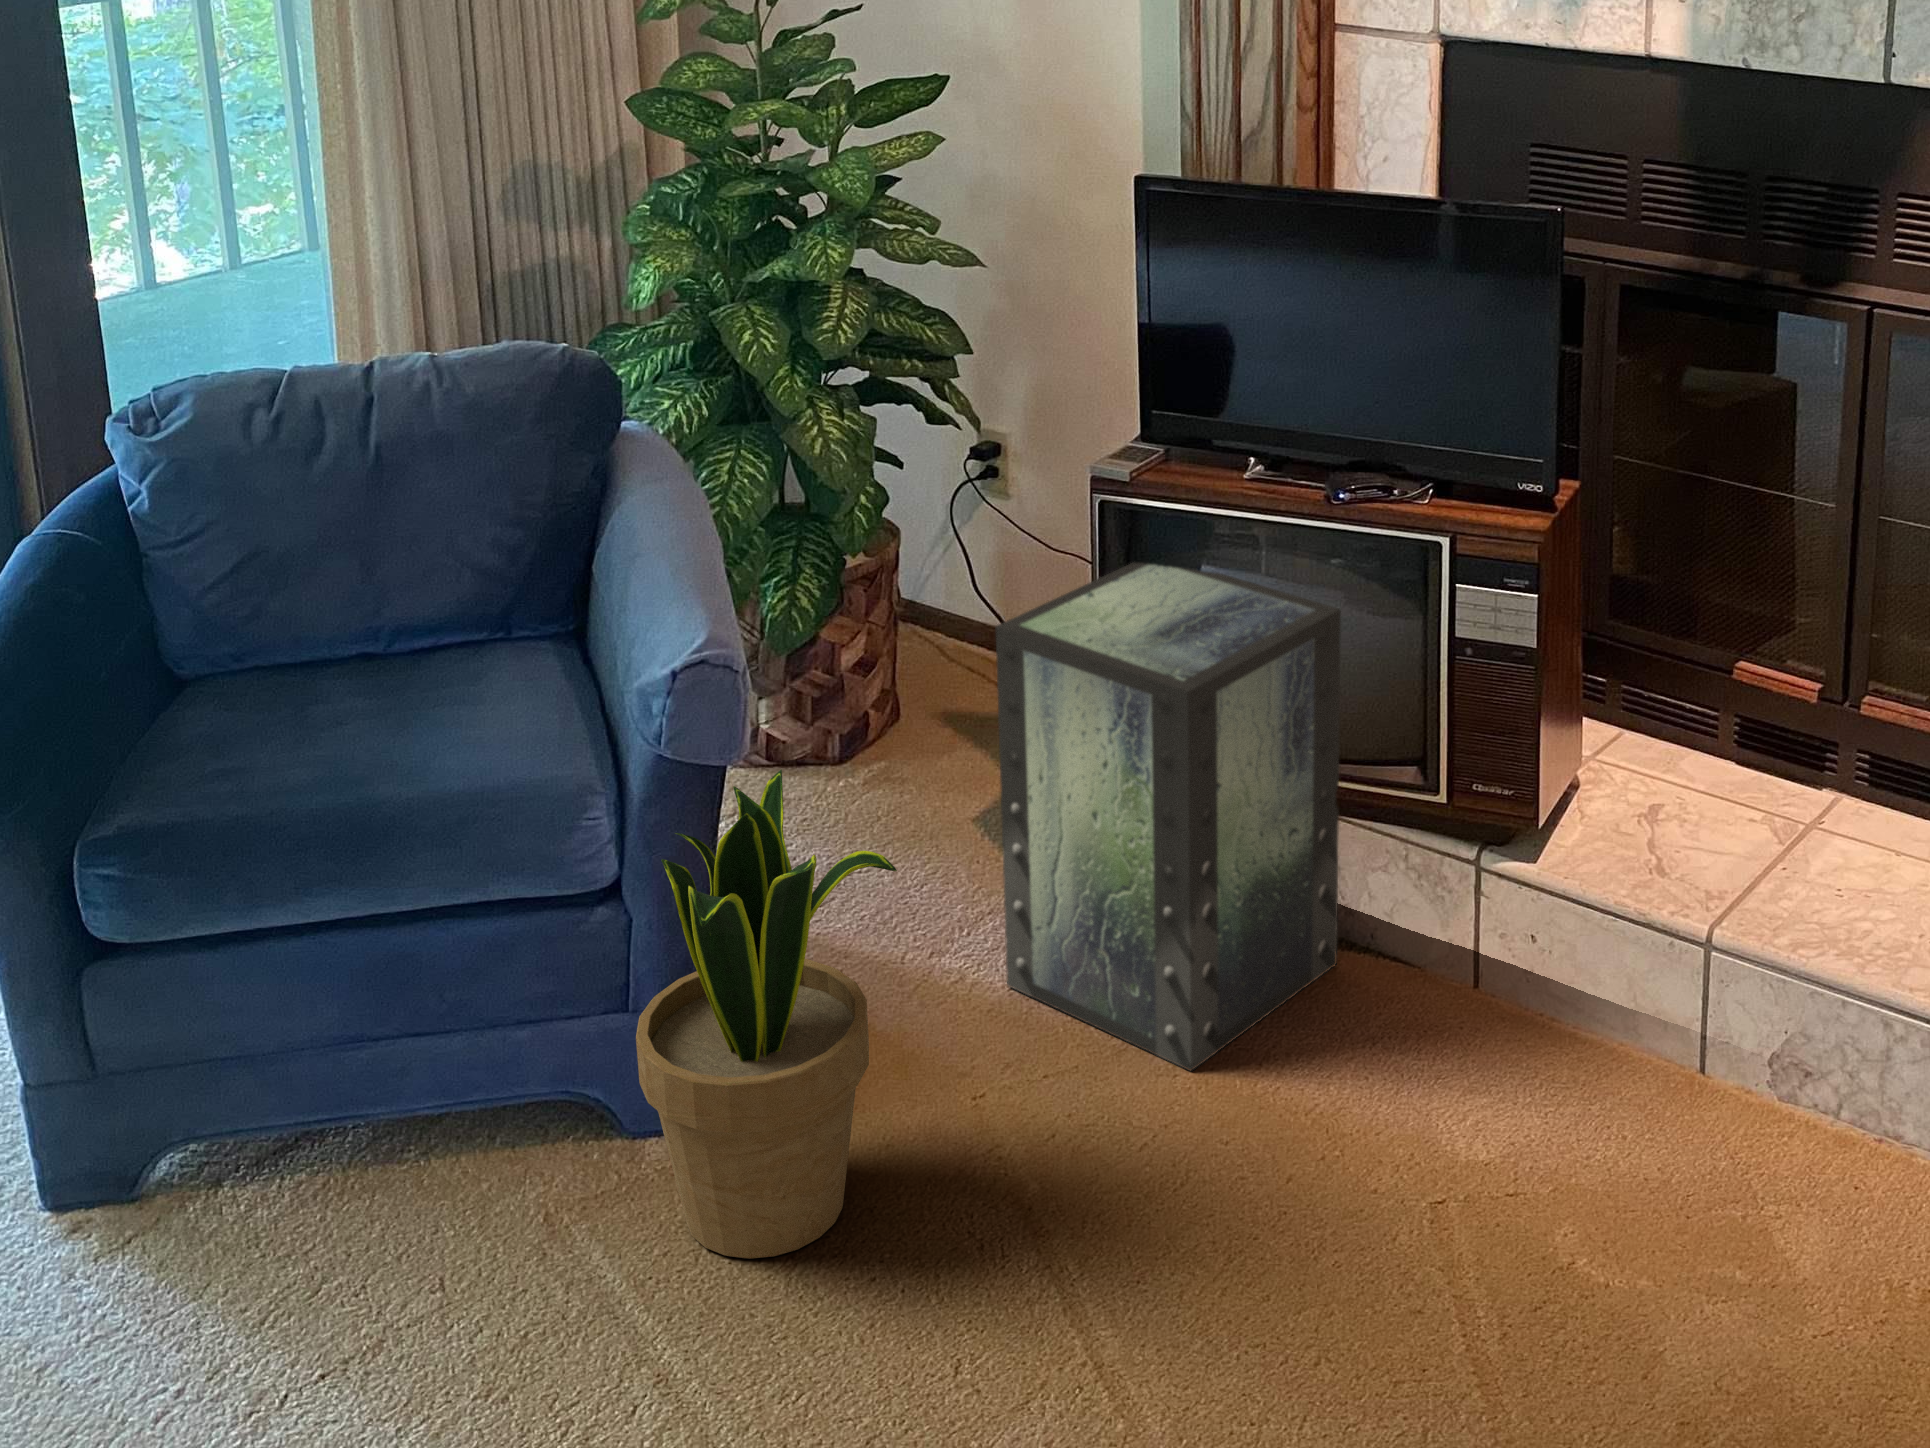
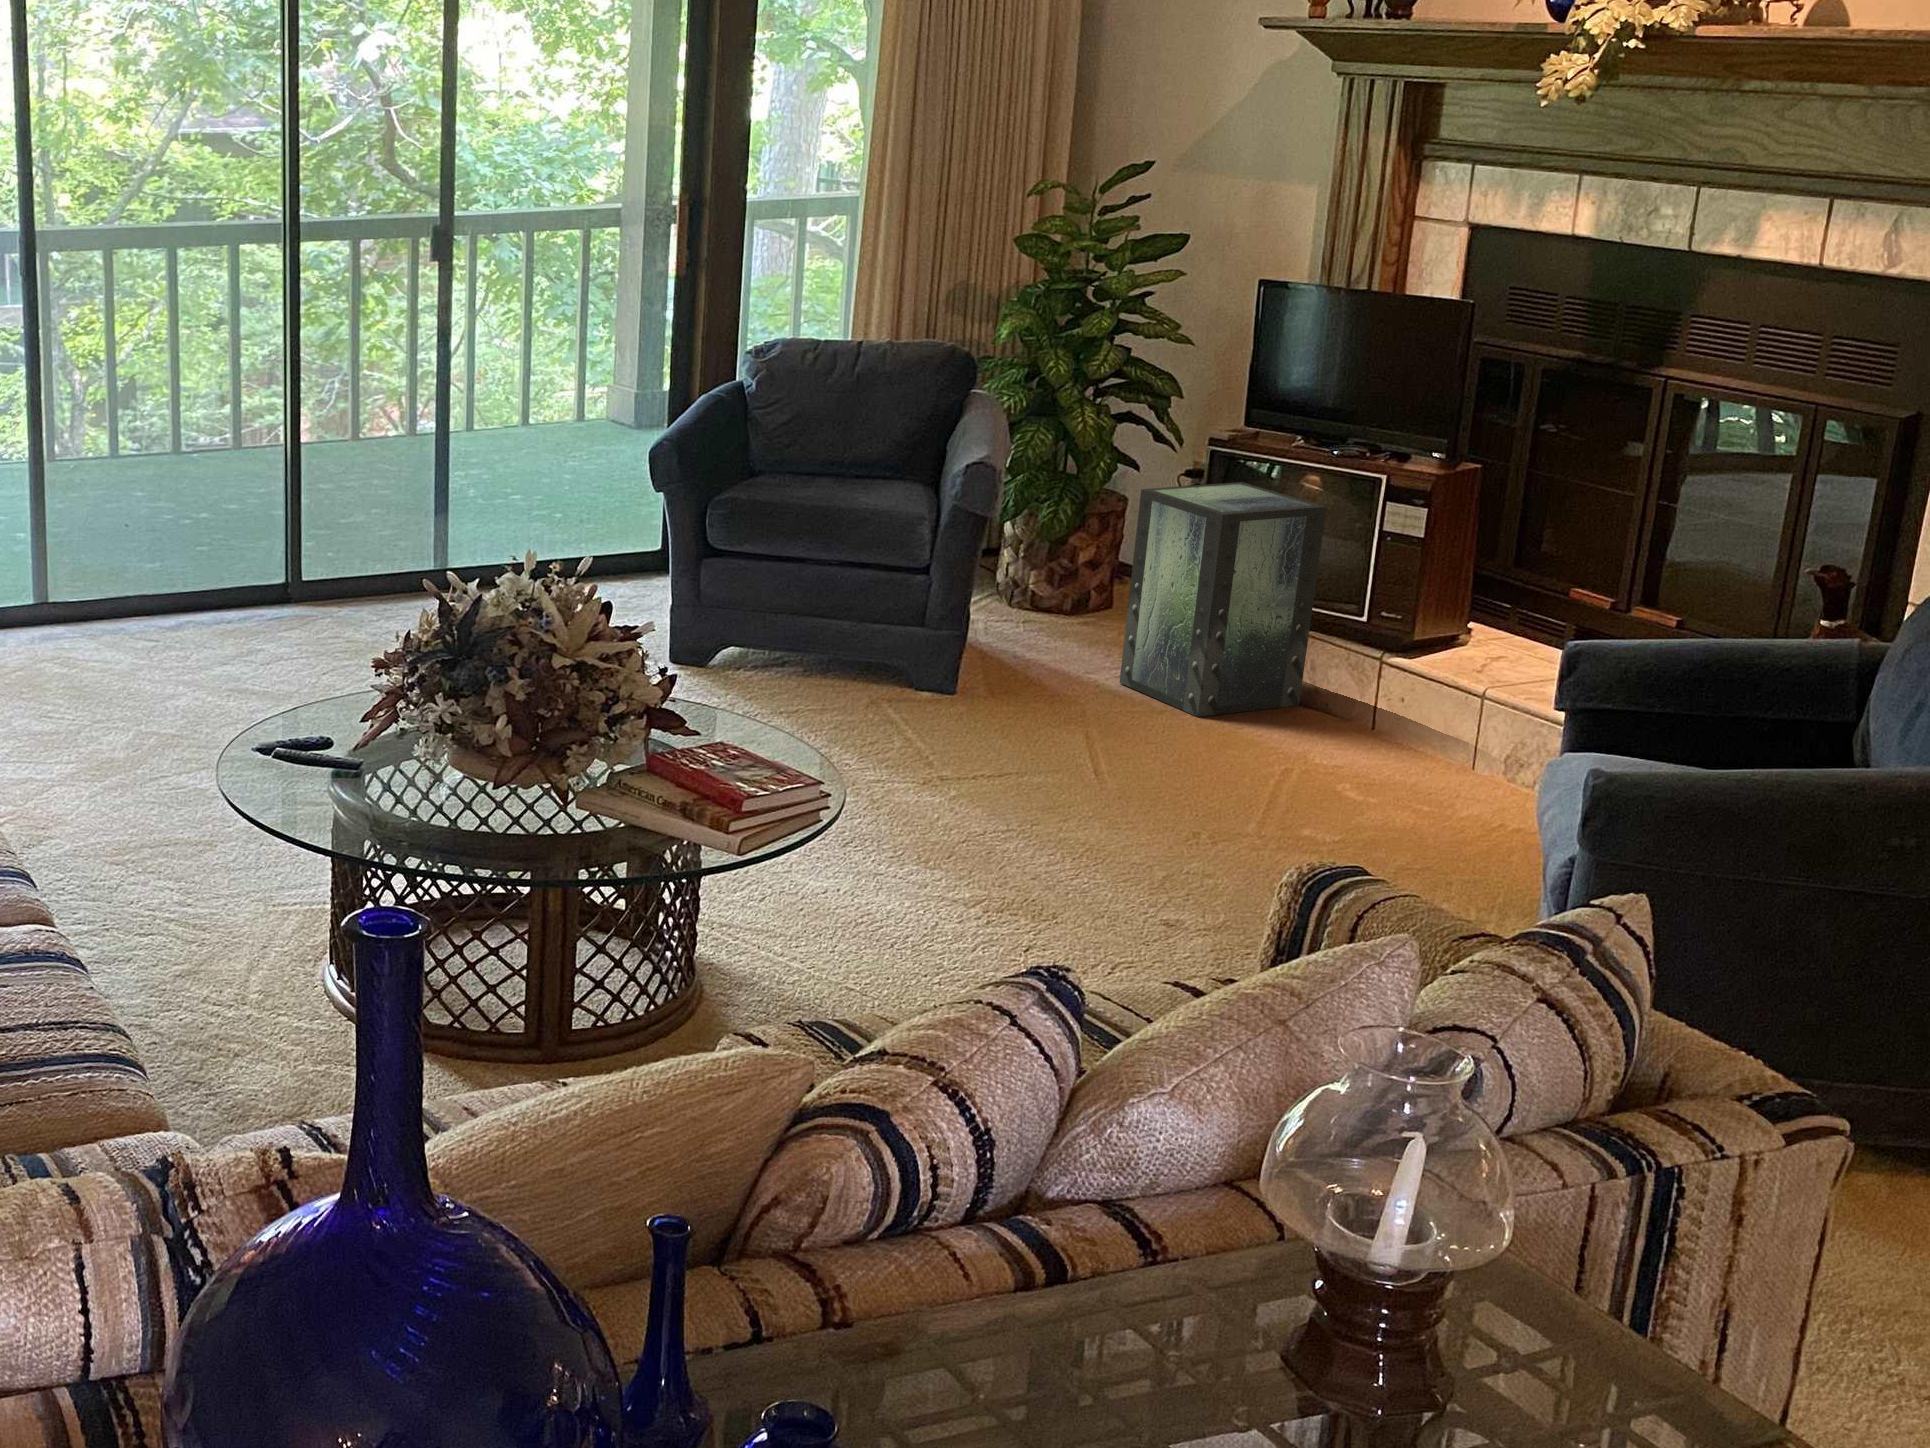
potted plant: present [636,770,897,1259] -> none [929,513,1060,722]

